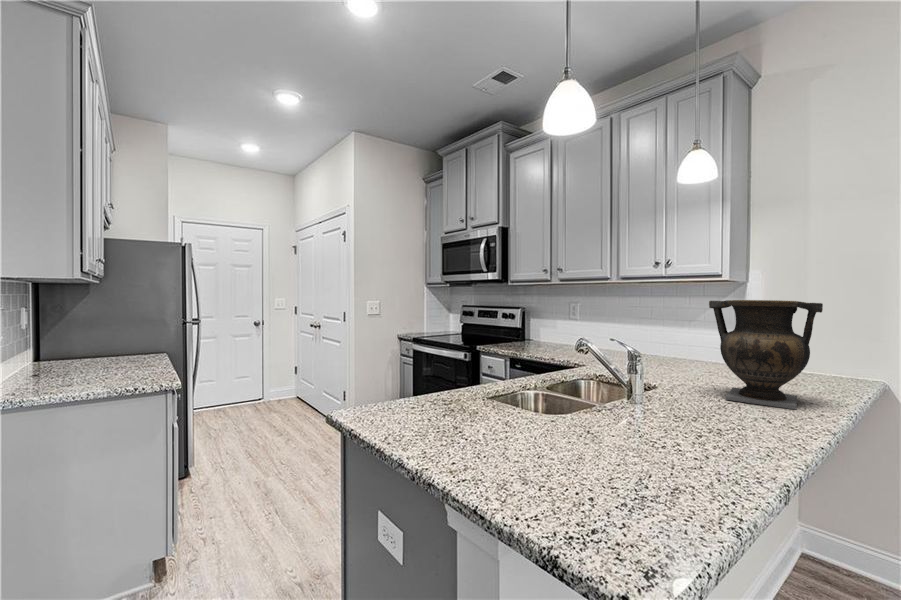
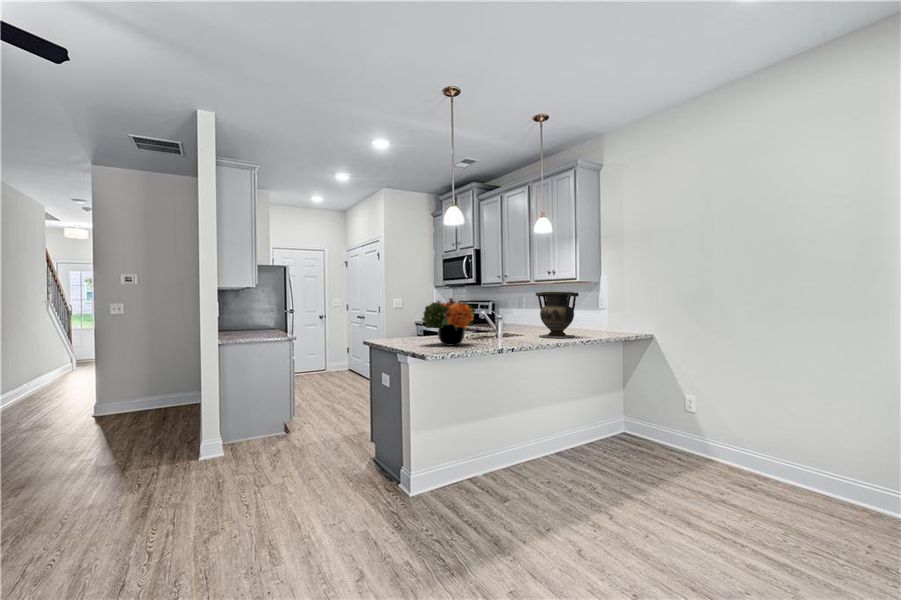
flower arrangement: none [517,318,695,466] -> present [422,298,475,346]

